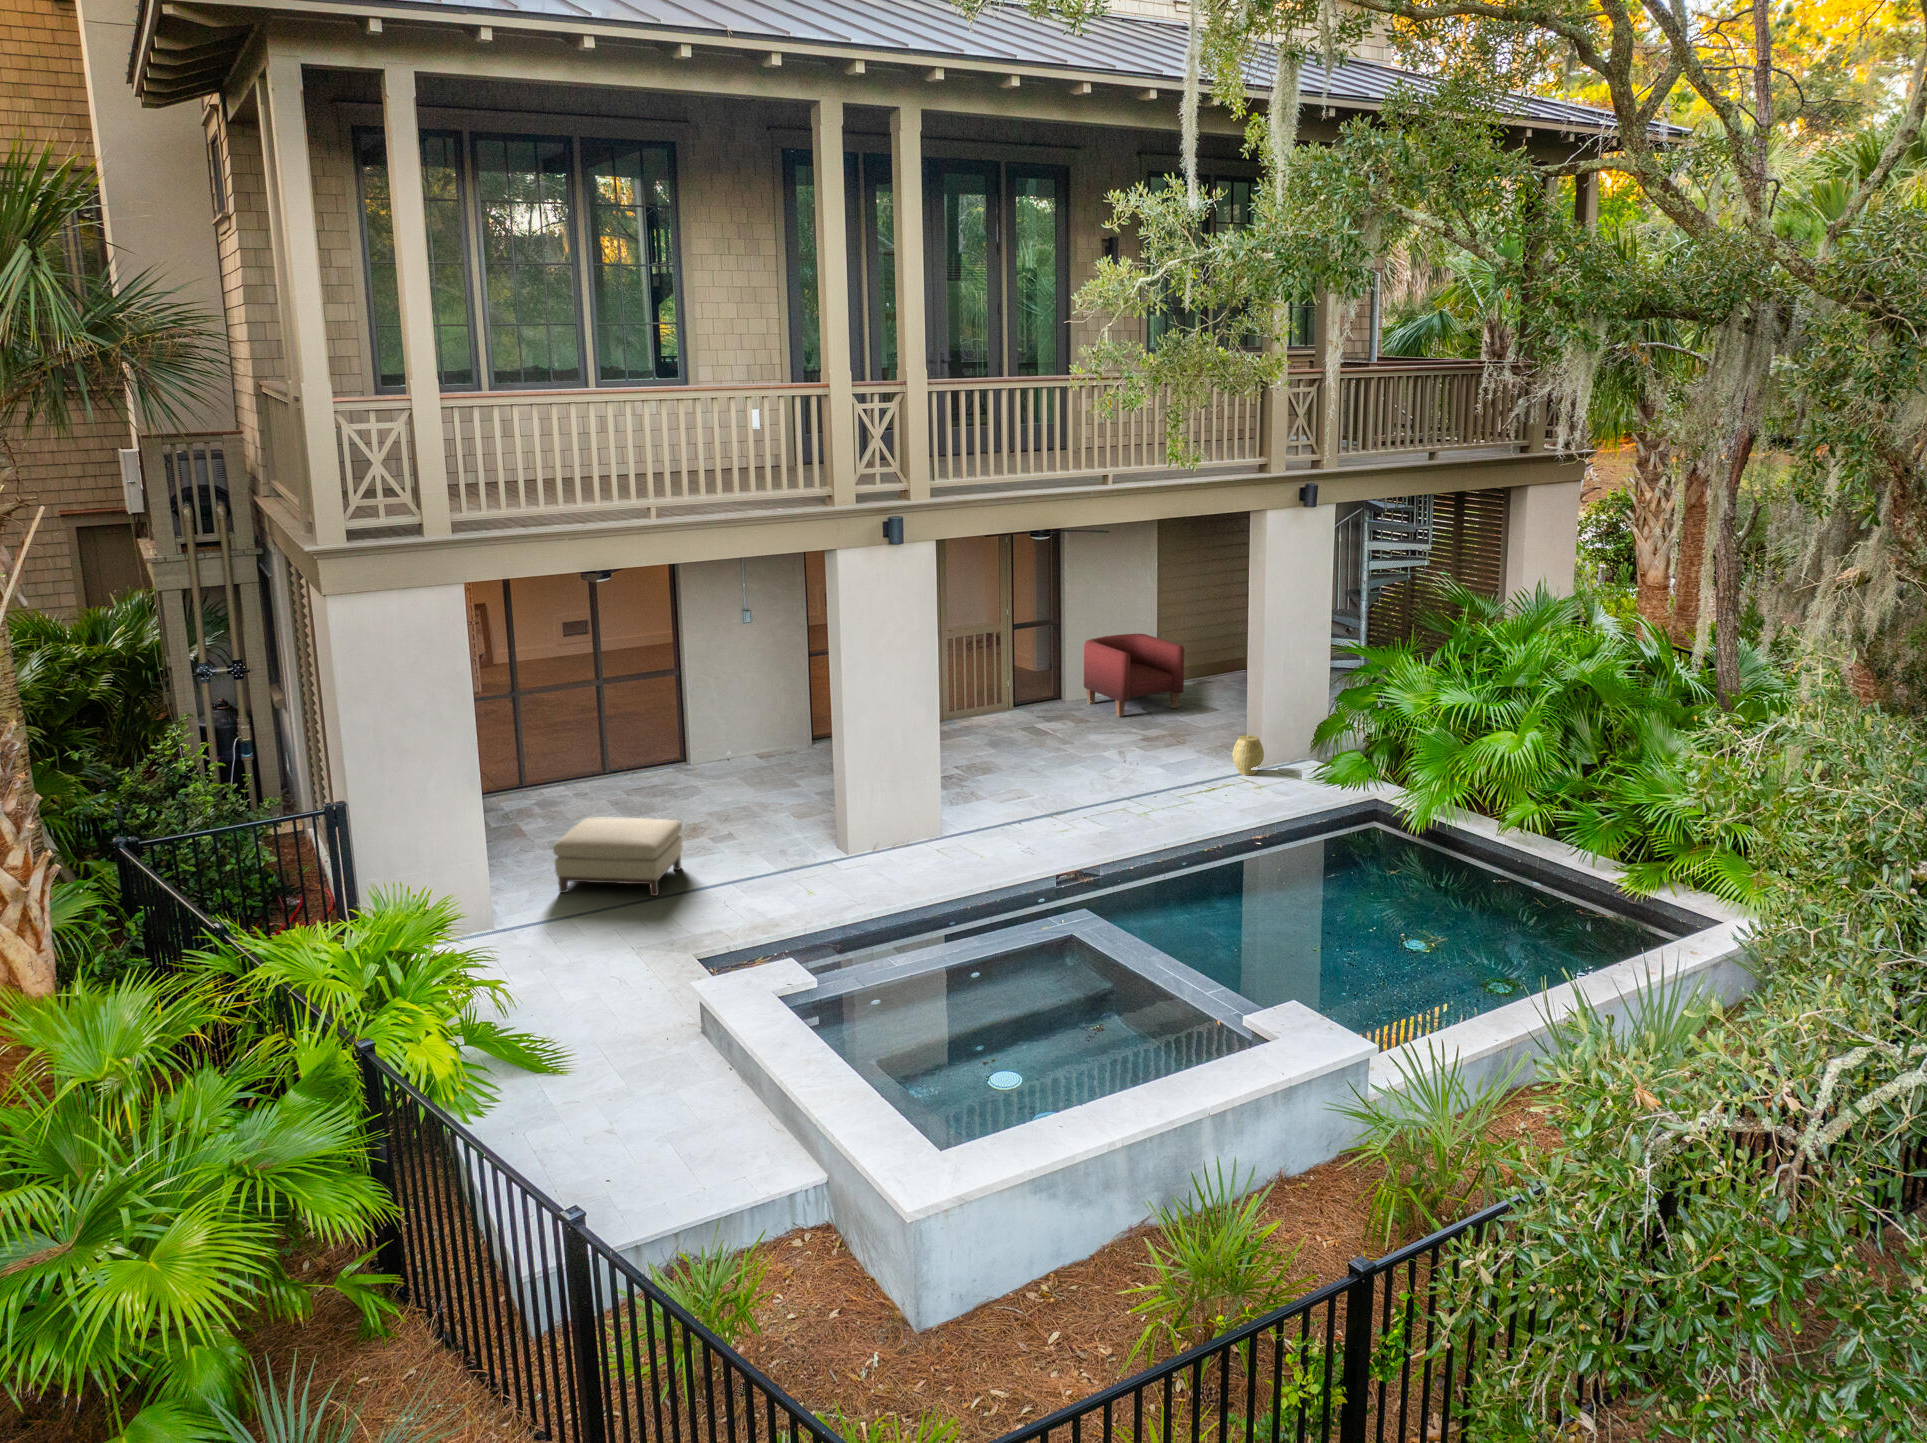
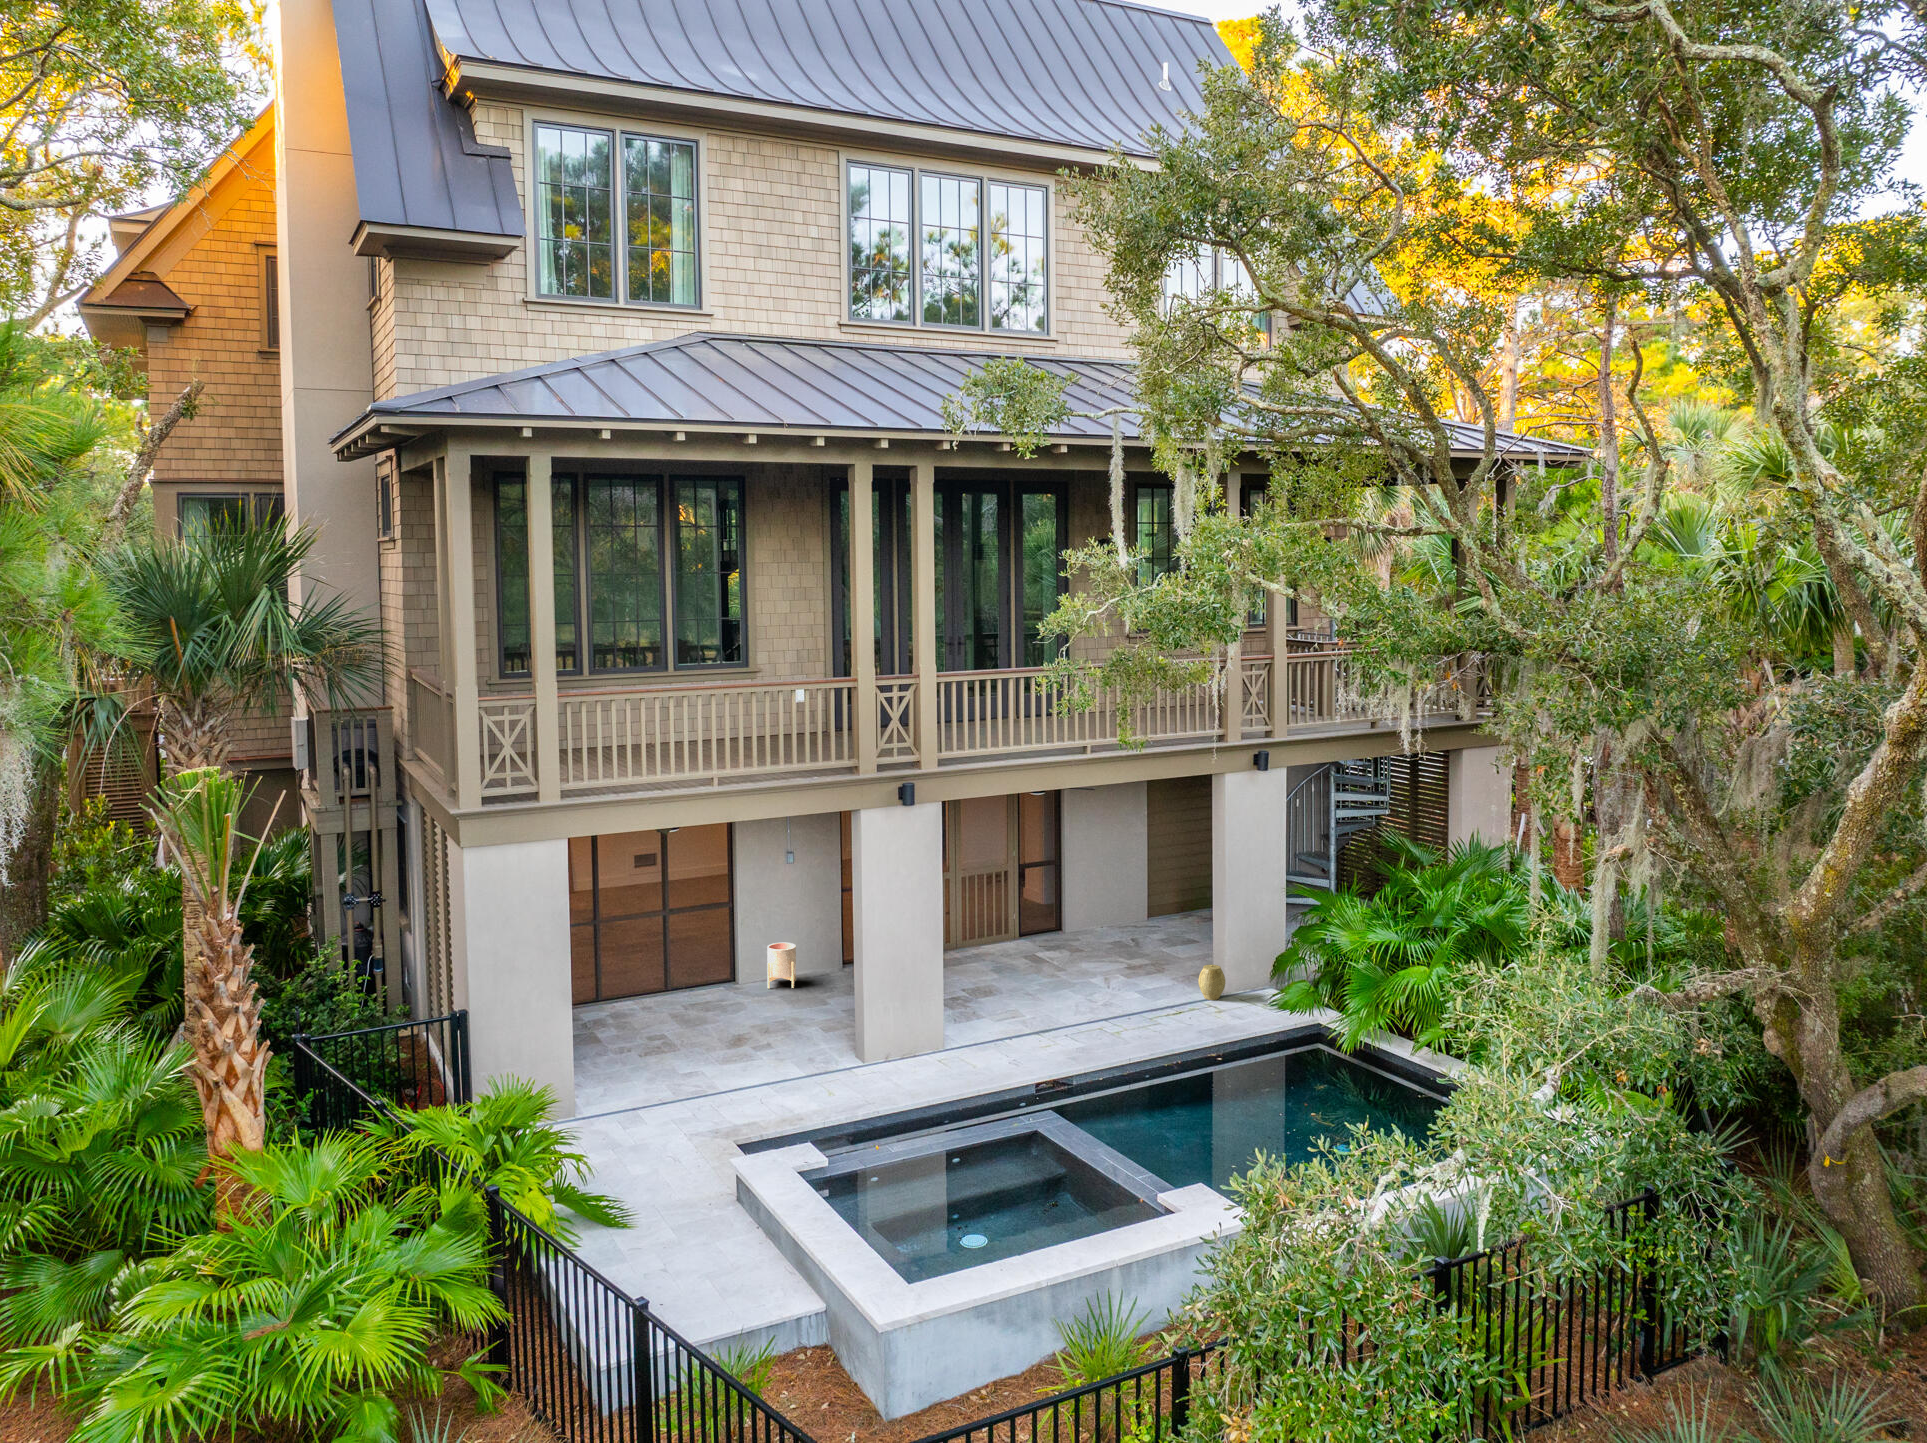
armchair: present [1084,634,1185,717] -> none [1078,873,1165,947]
planter: none [726,716,761,769] -> present [767,943,796,989]
ottoman: present [553,817,682,896] -> none [623,1027,727,1094]

